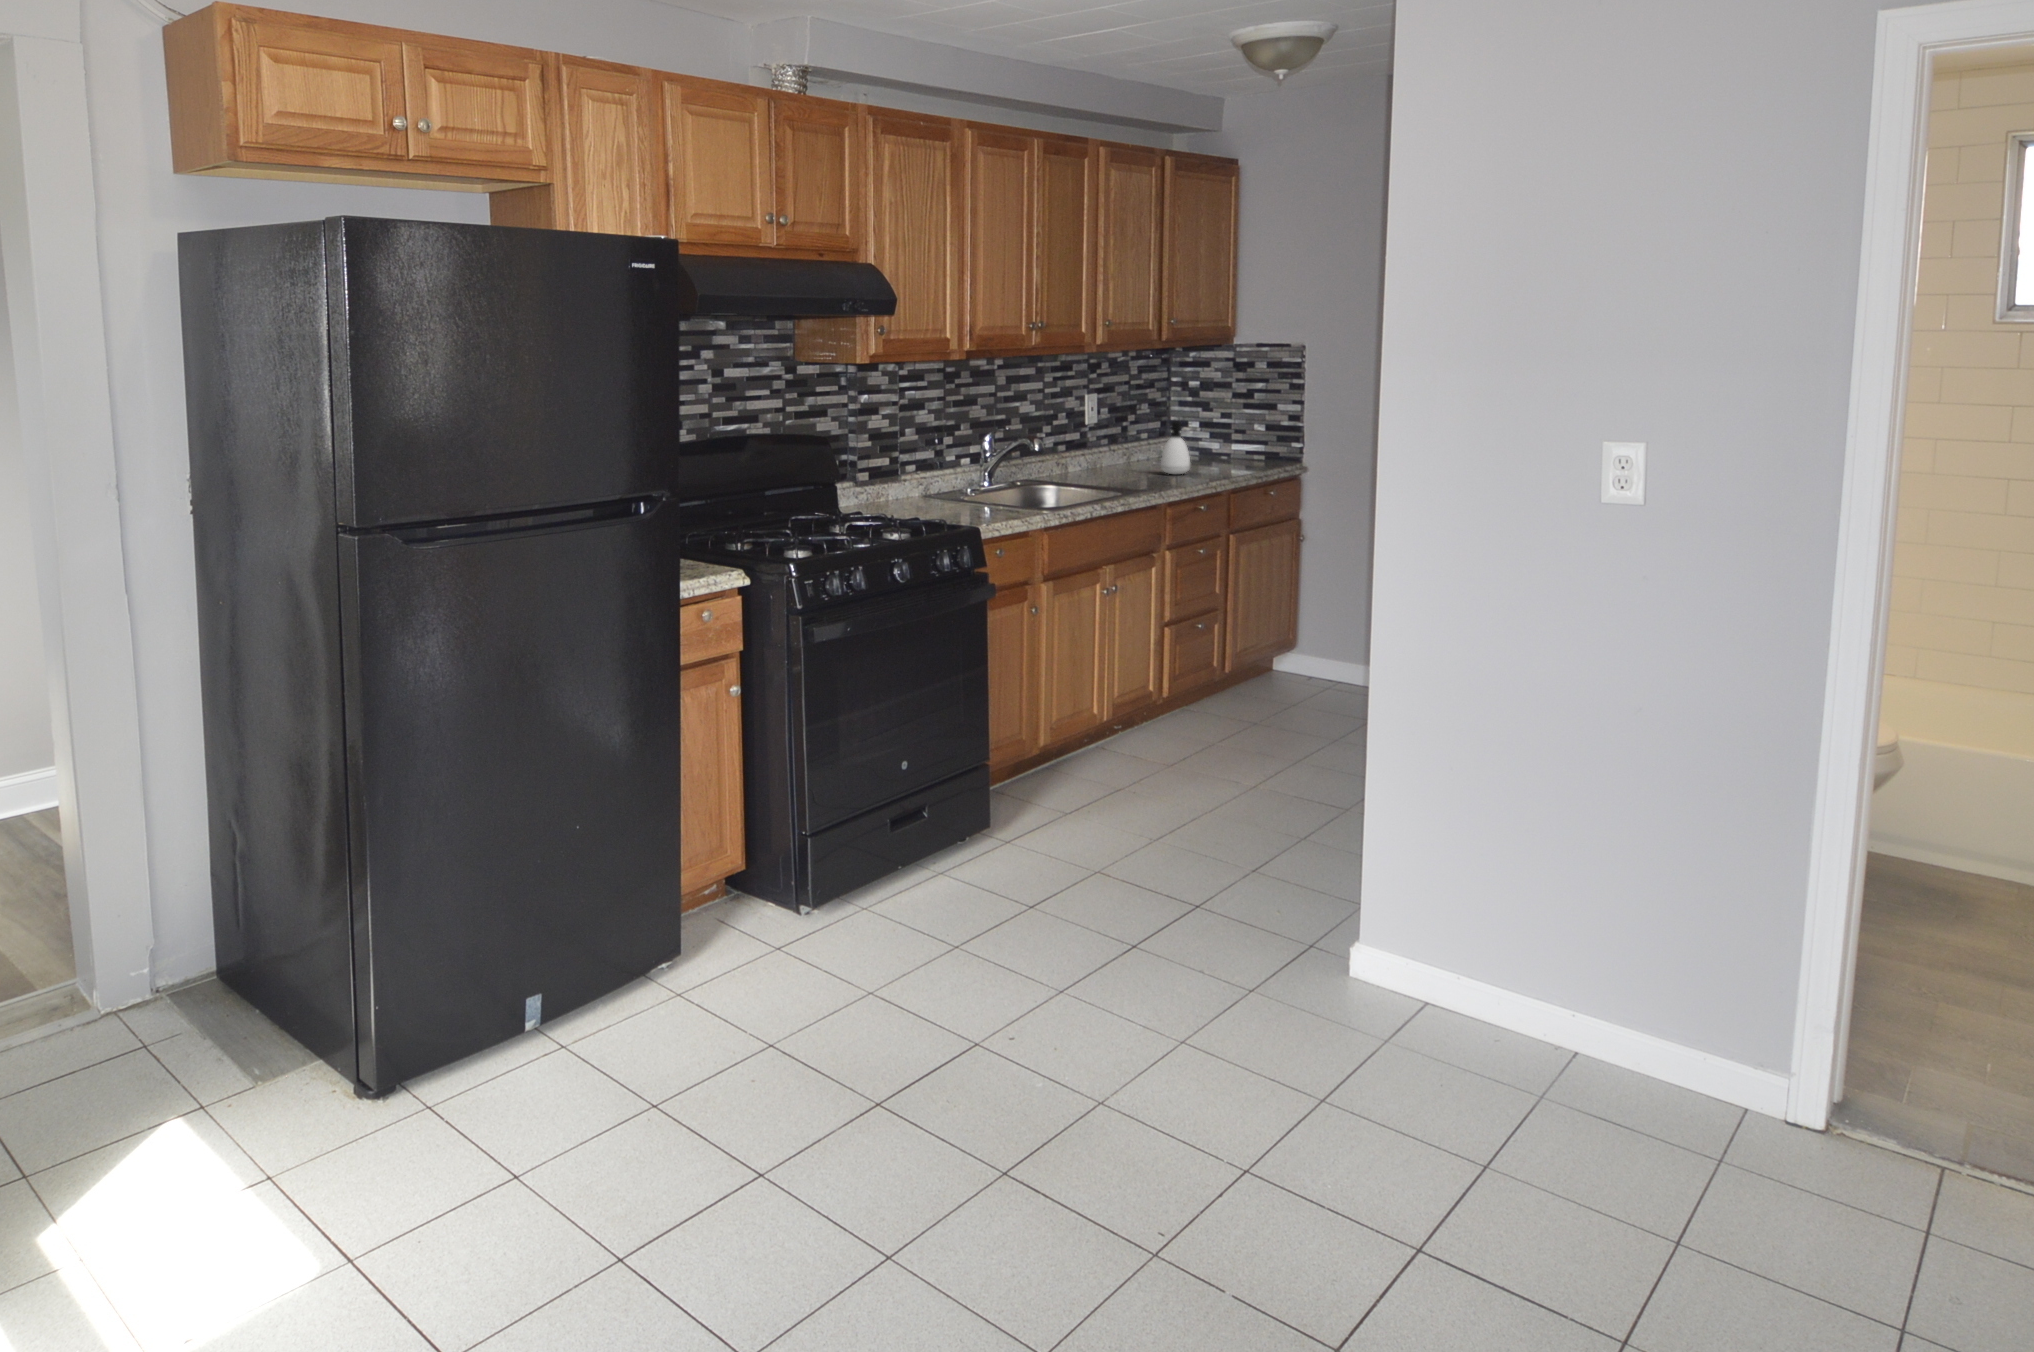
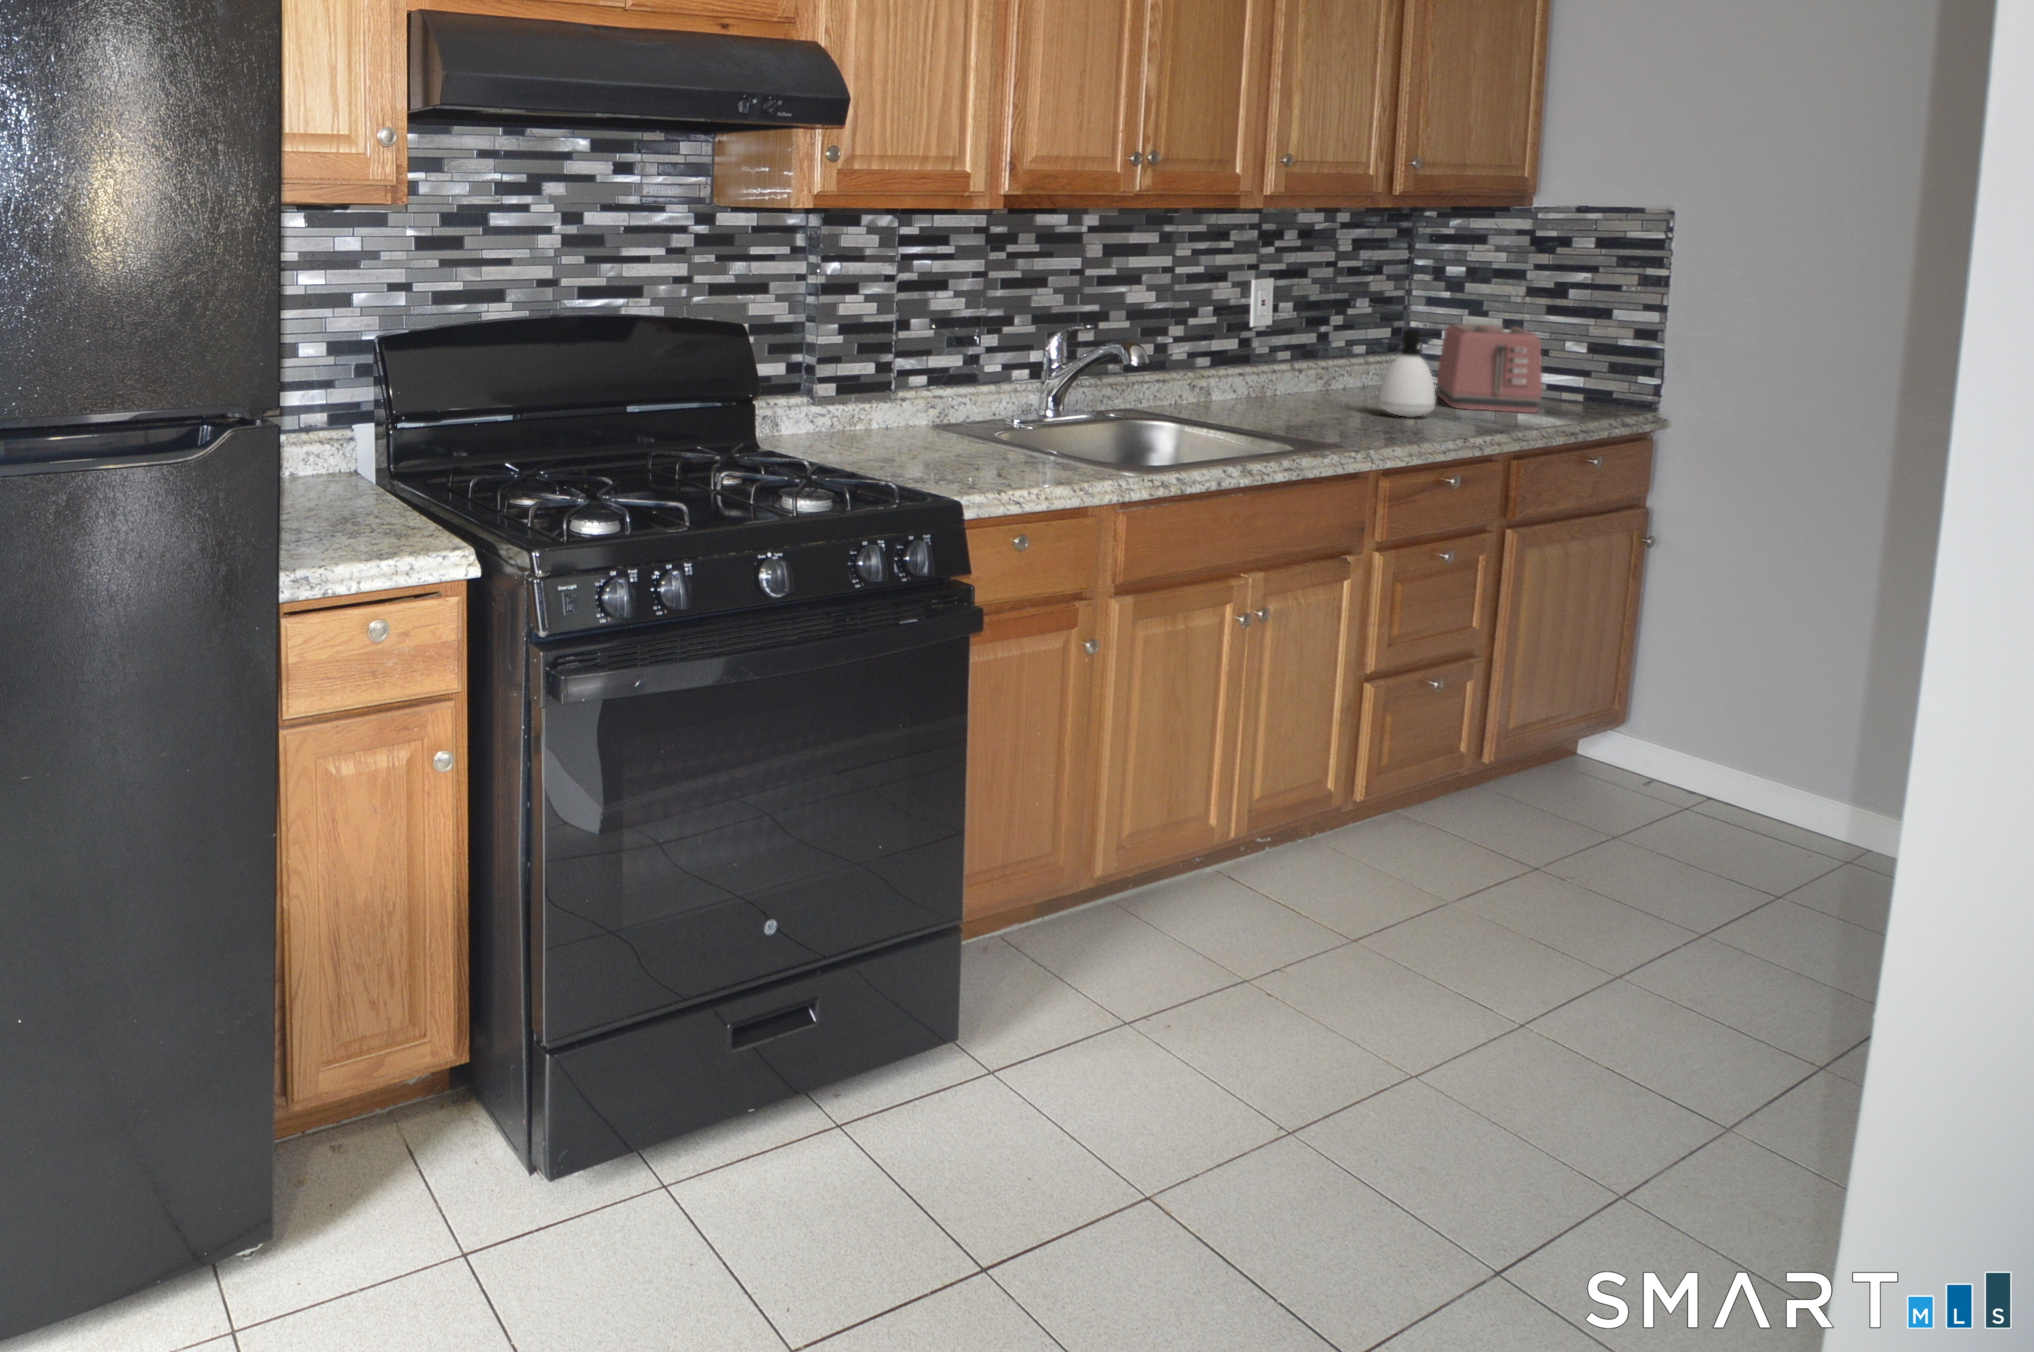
toaster: none [1188,417,1243,469] -> present [1437,324,1542,413]

